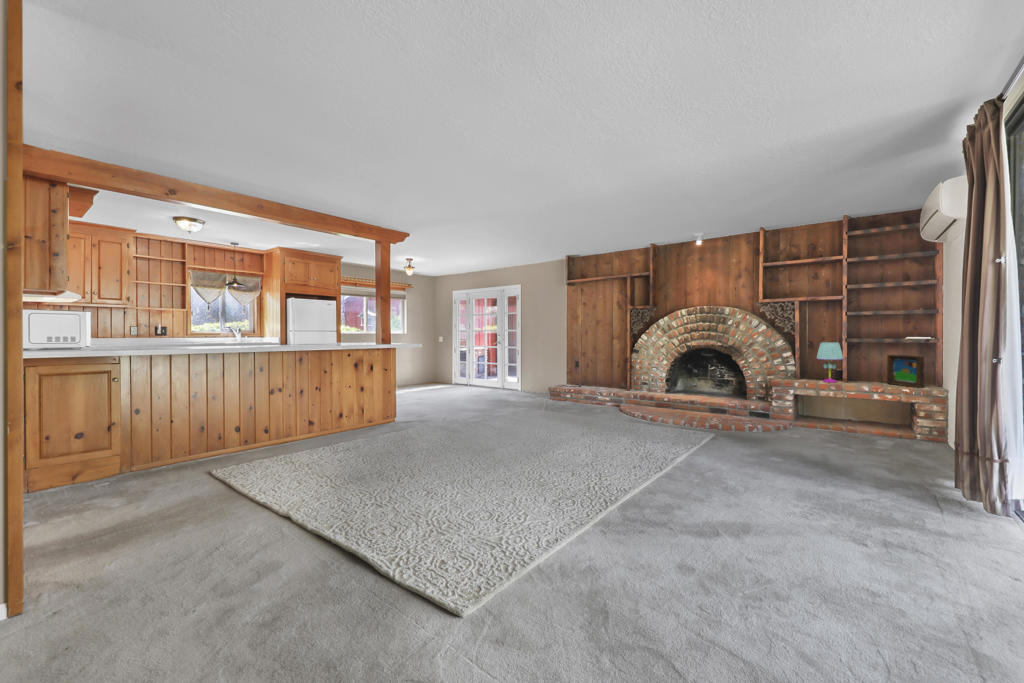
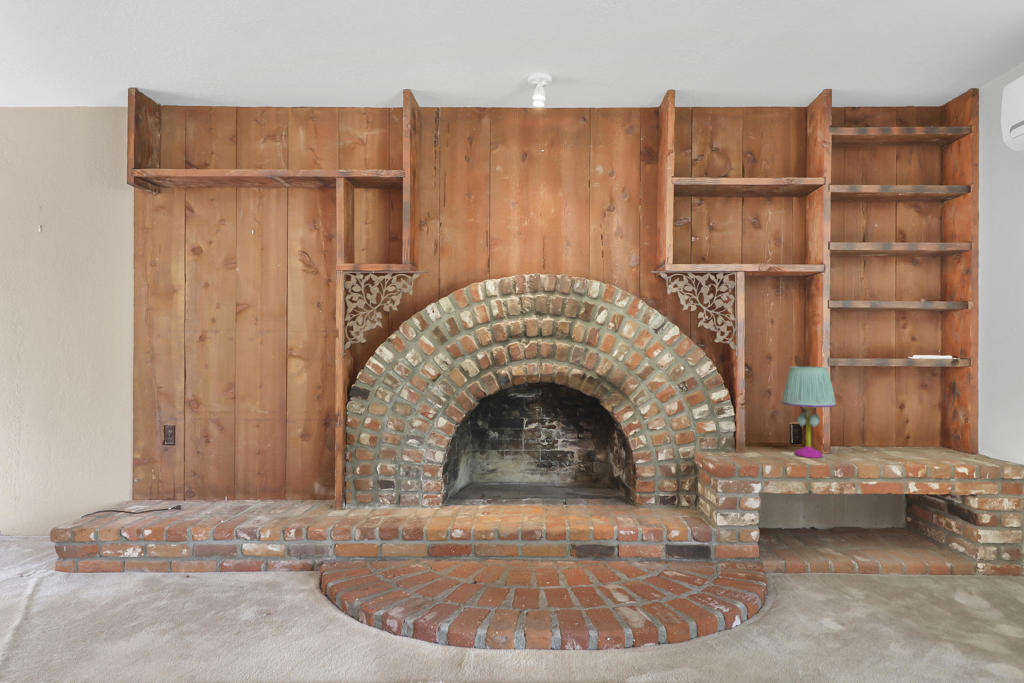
picture frame: present [887,355,924,388] -> none [893,391,973,461]

